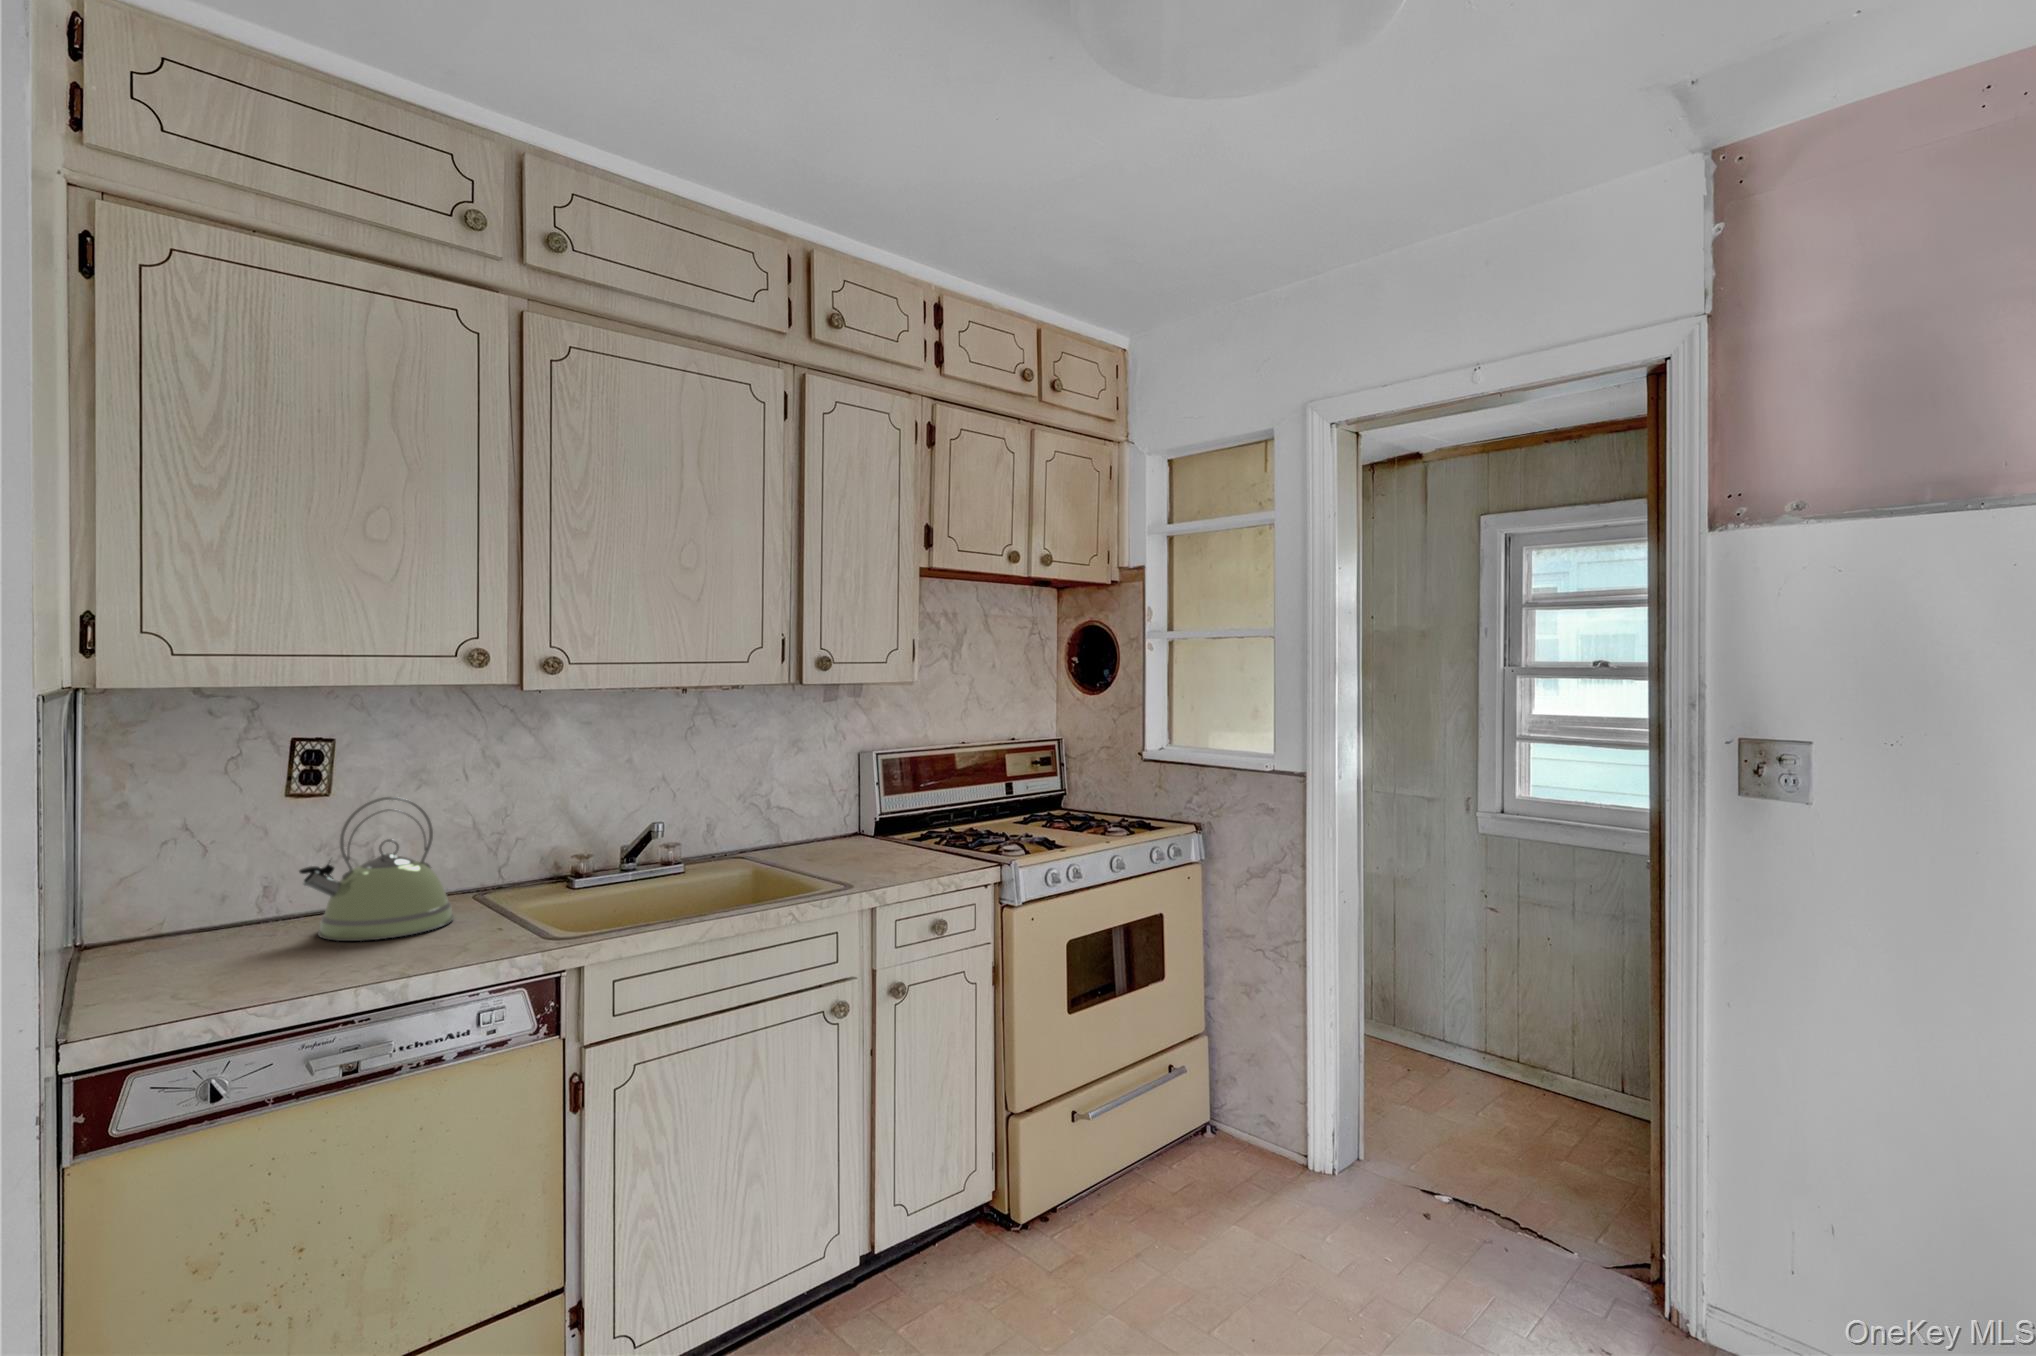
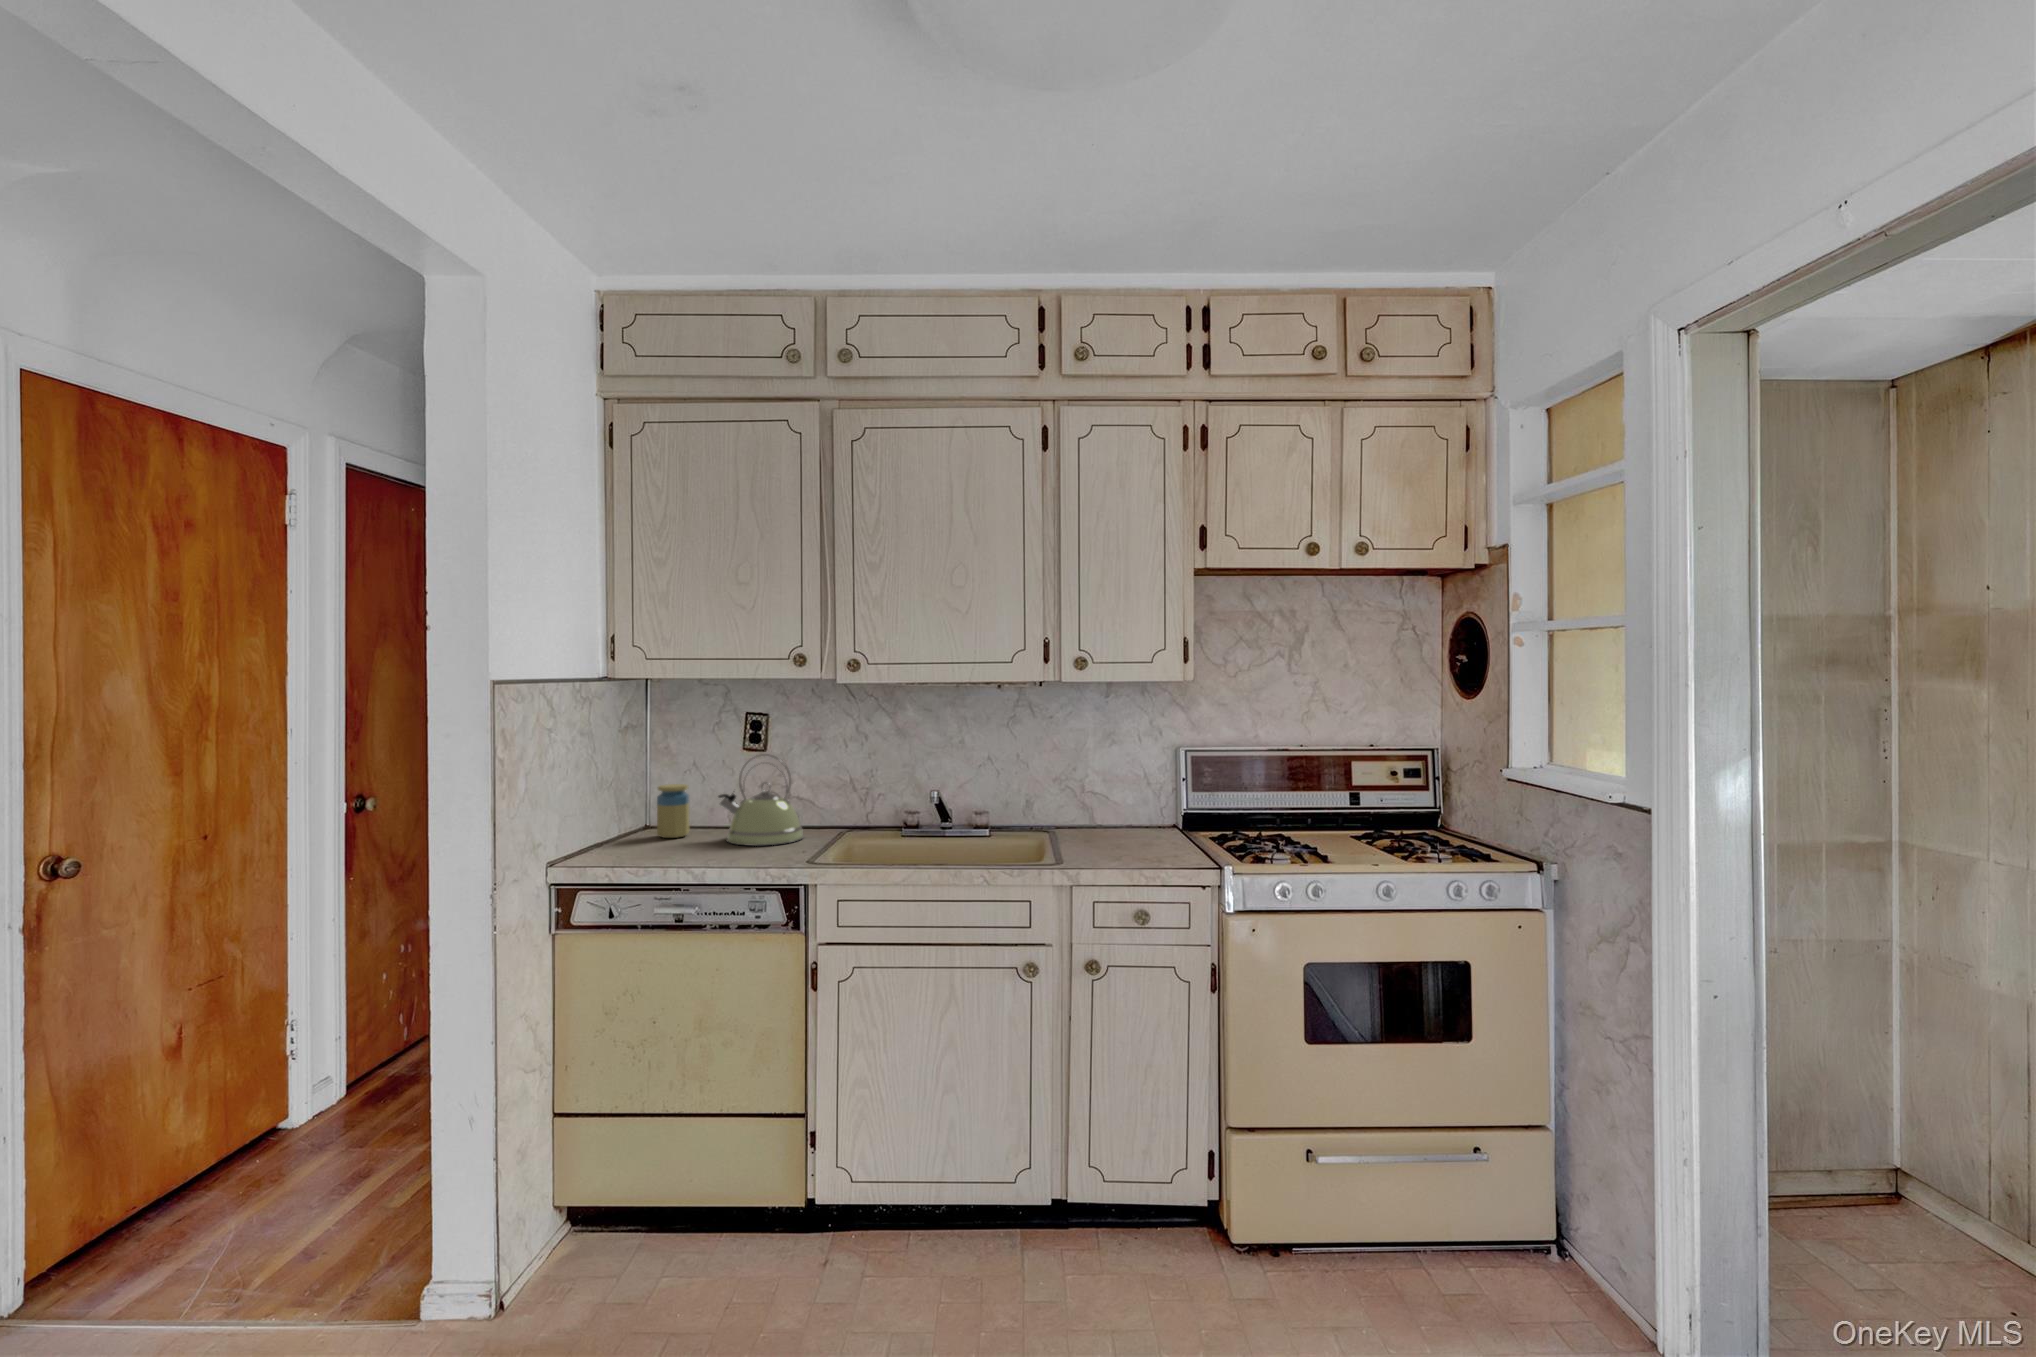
jar: none [161,861,228,957] -> present [657,784,689,838]

